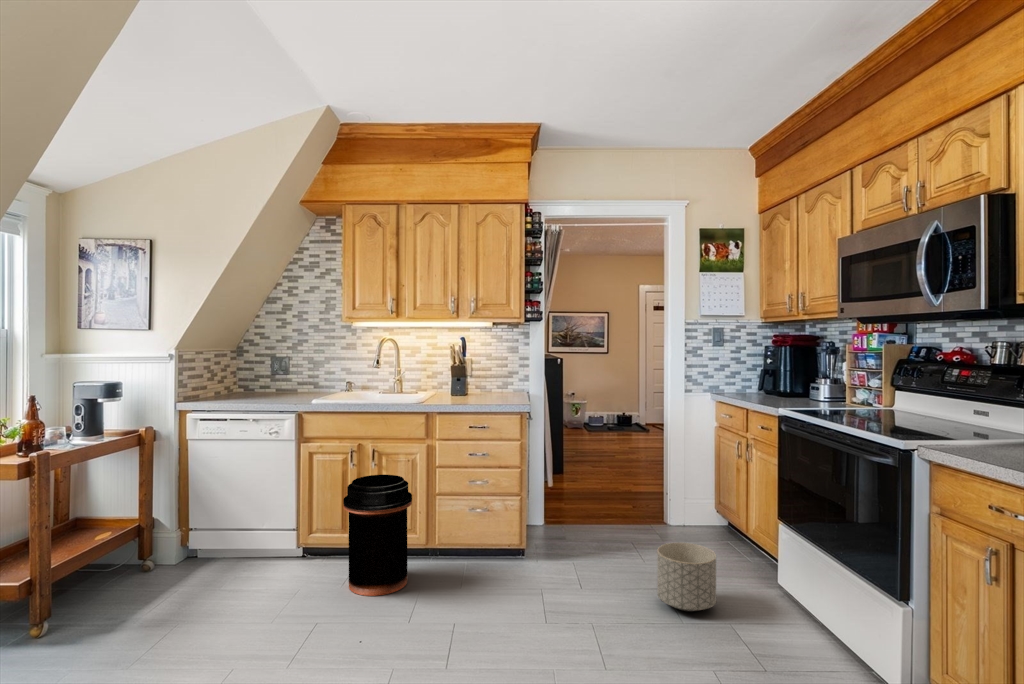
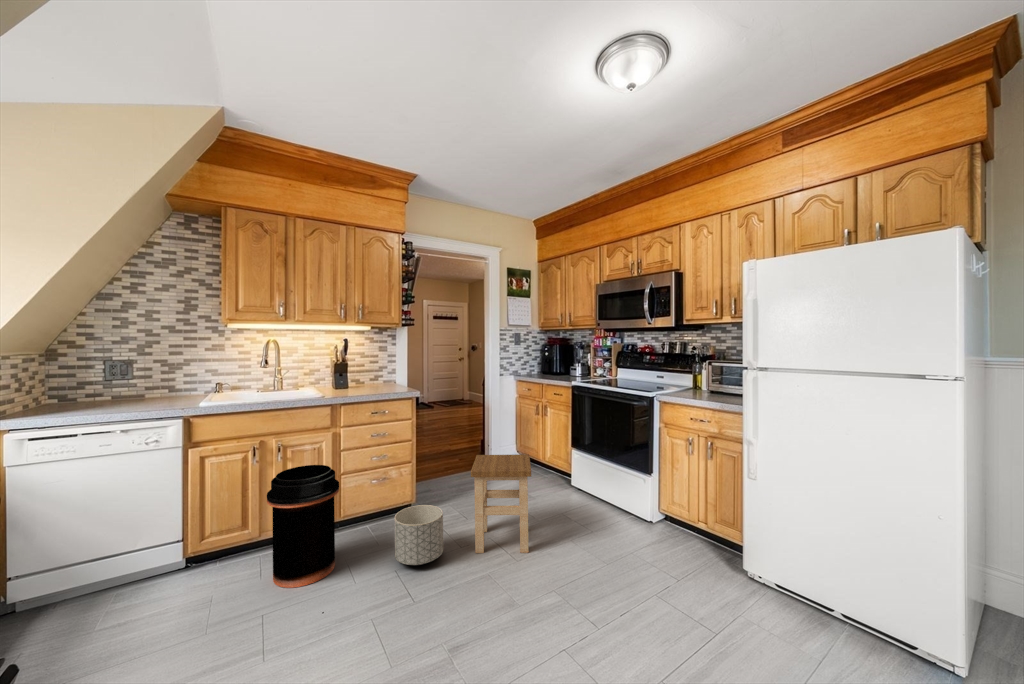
stool: none [538,496,642,639] -> present [471,454,531,553]
planter: present [657,542,716,612] -> present [394,505,443,565]

